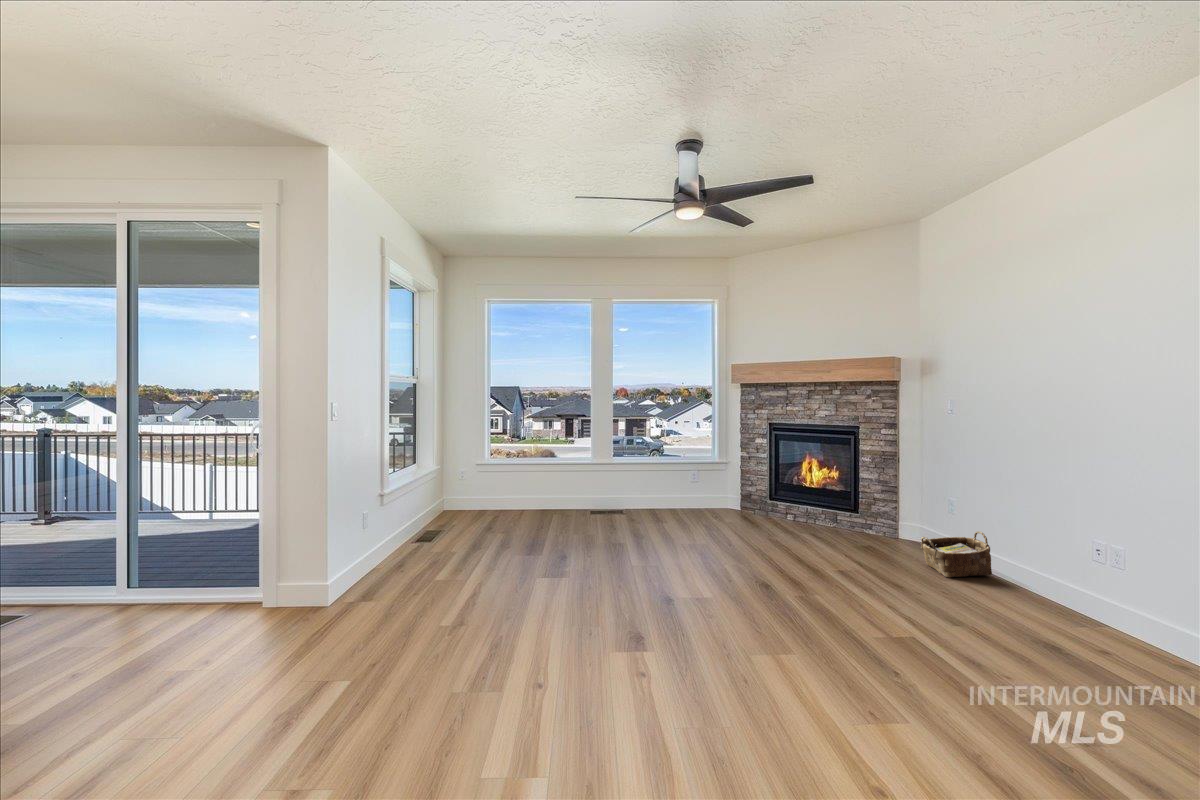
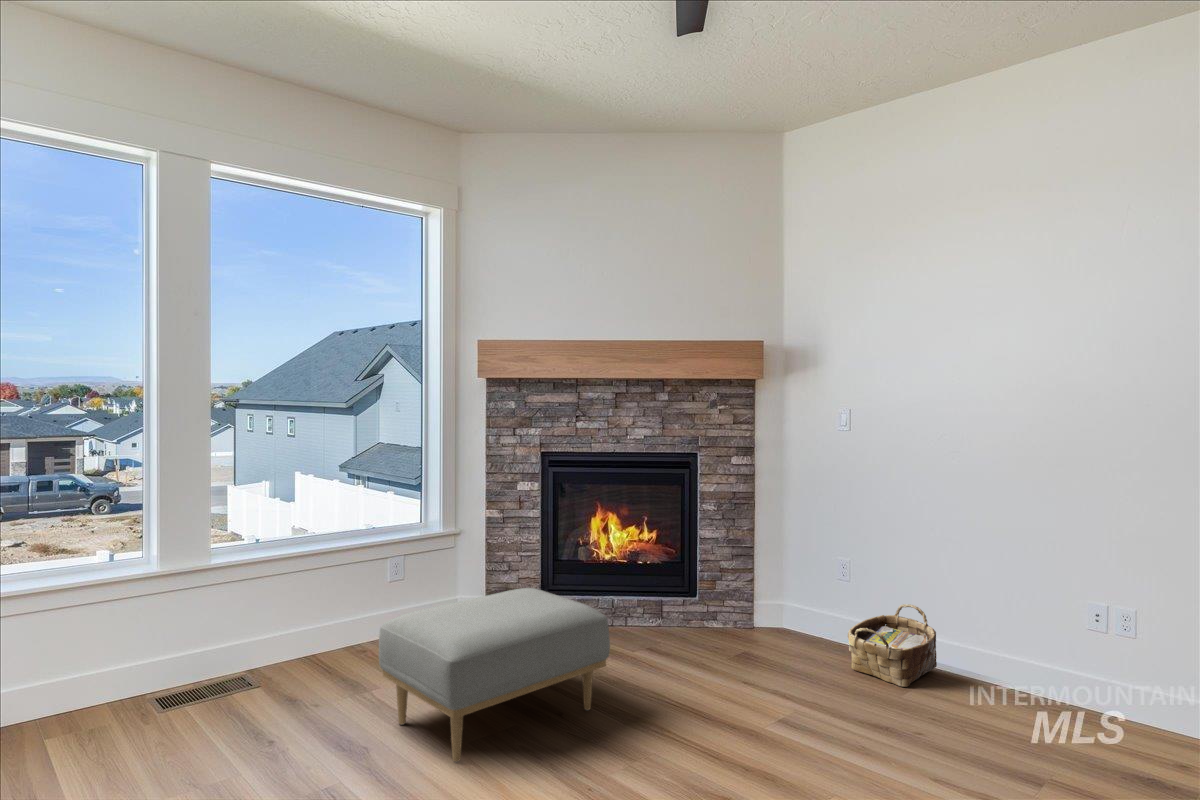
ottoman: none [656,488,754,548] -> present [379,588,610,762]

